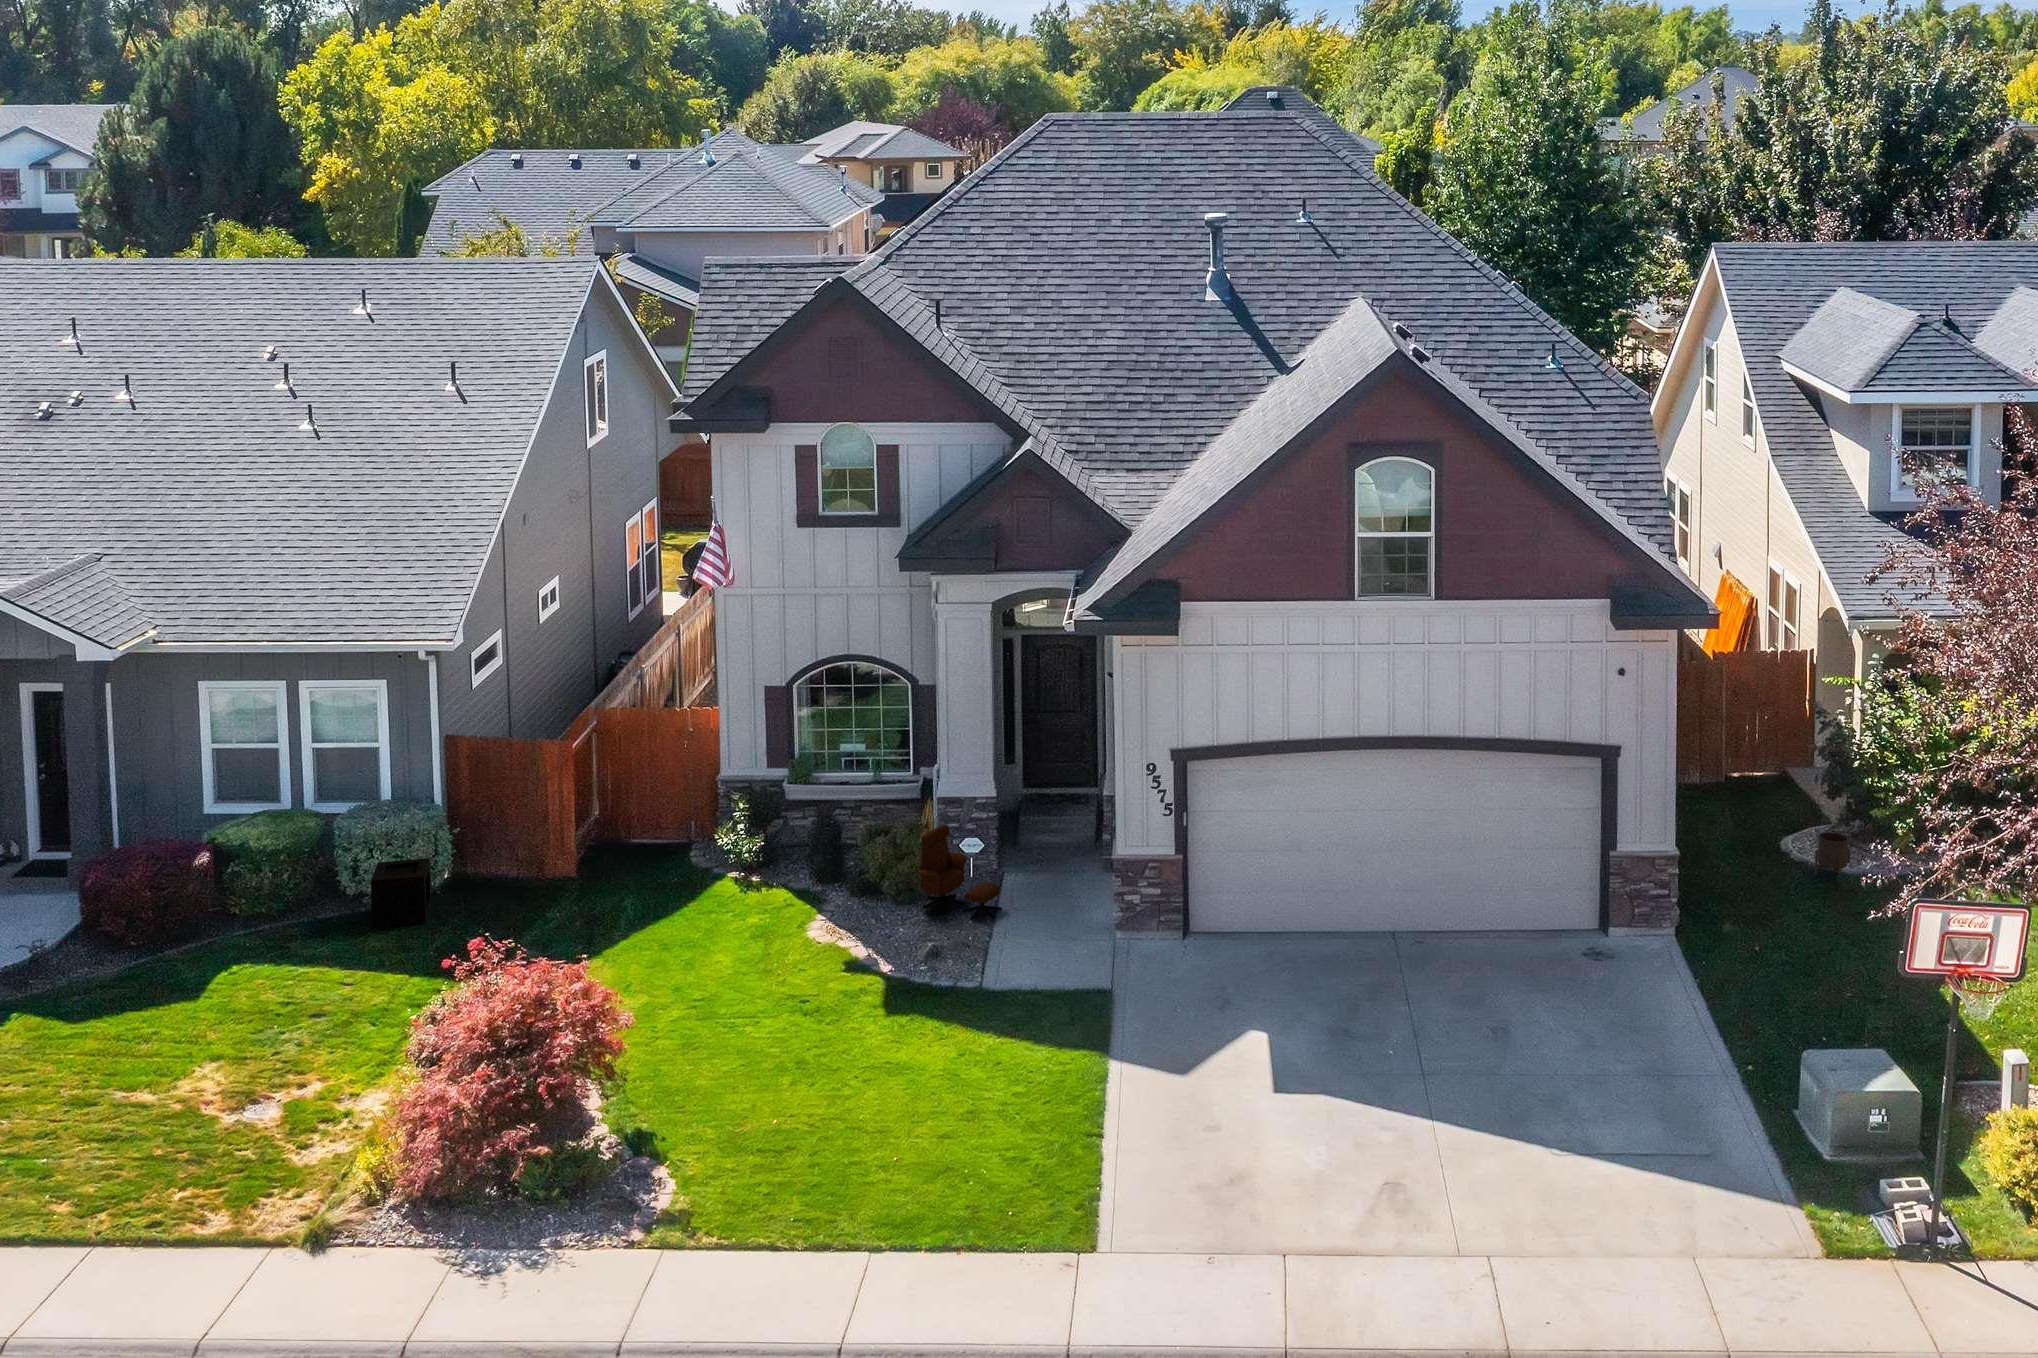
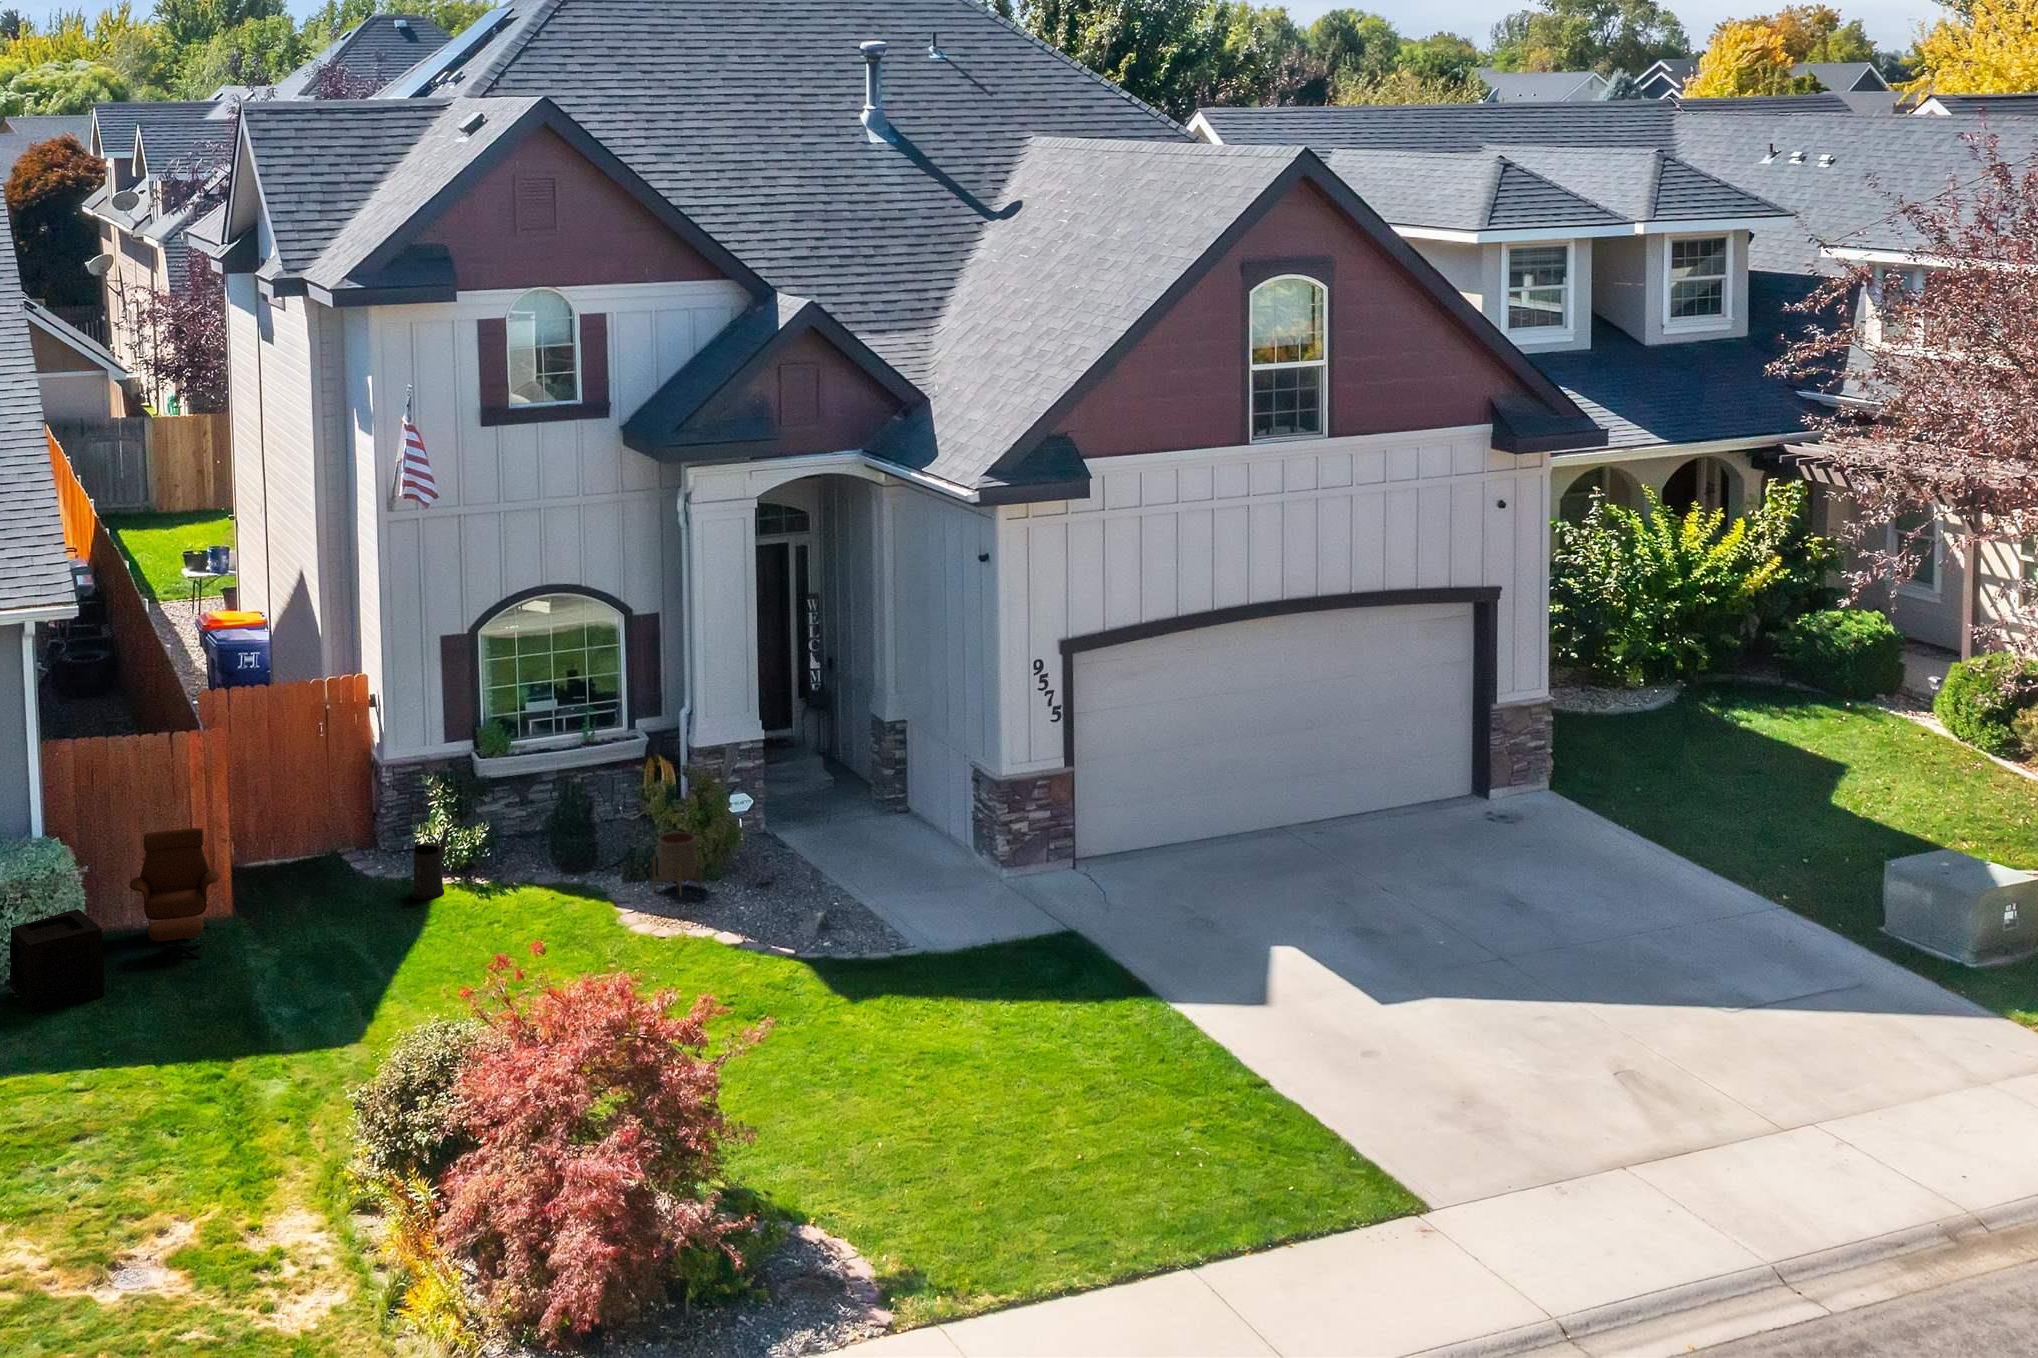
lounge chair: present [917,825,1001,919] -> present [129,828,220,966]
watering can: none [688,832,733,885] -> present [412,828,449,899]
planter: present [1815,832,1850,875] -> present [653,832,701,897]

